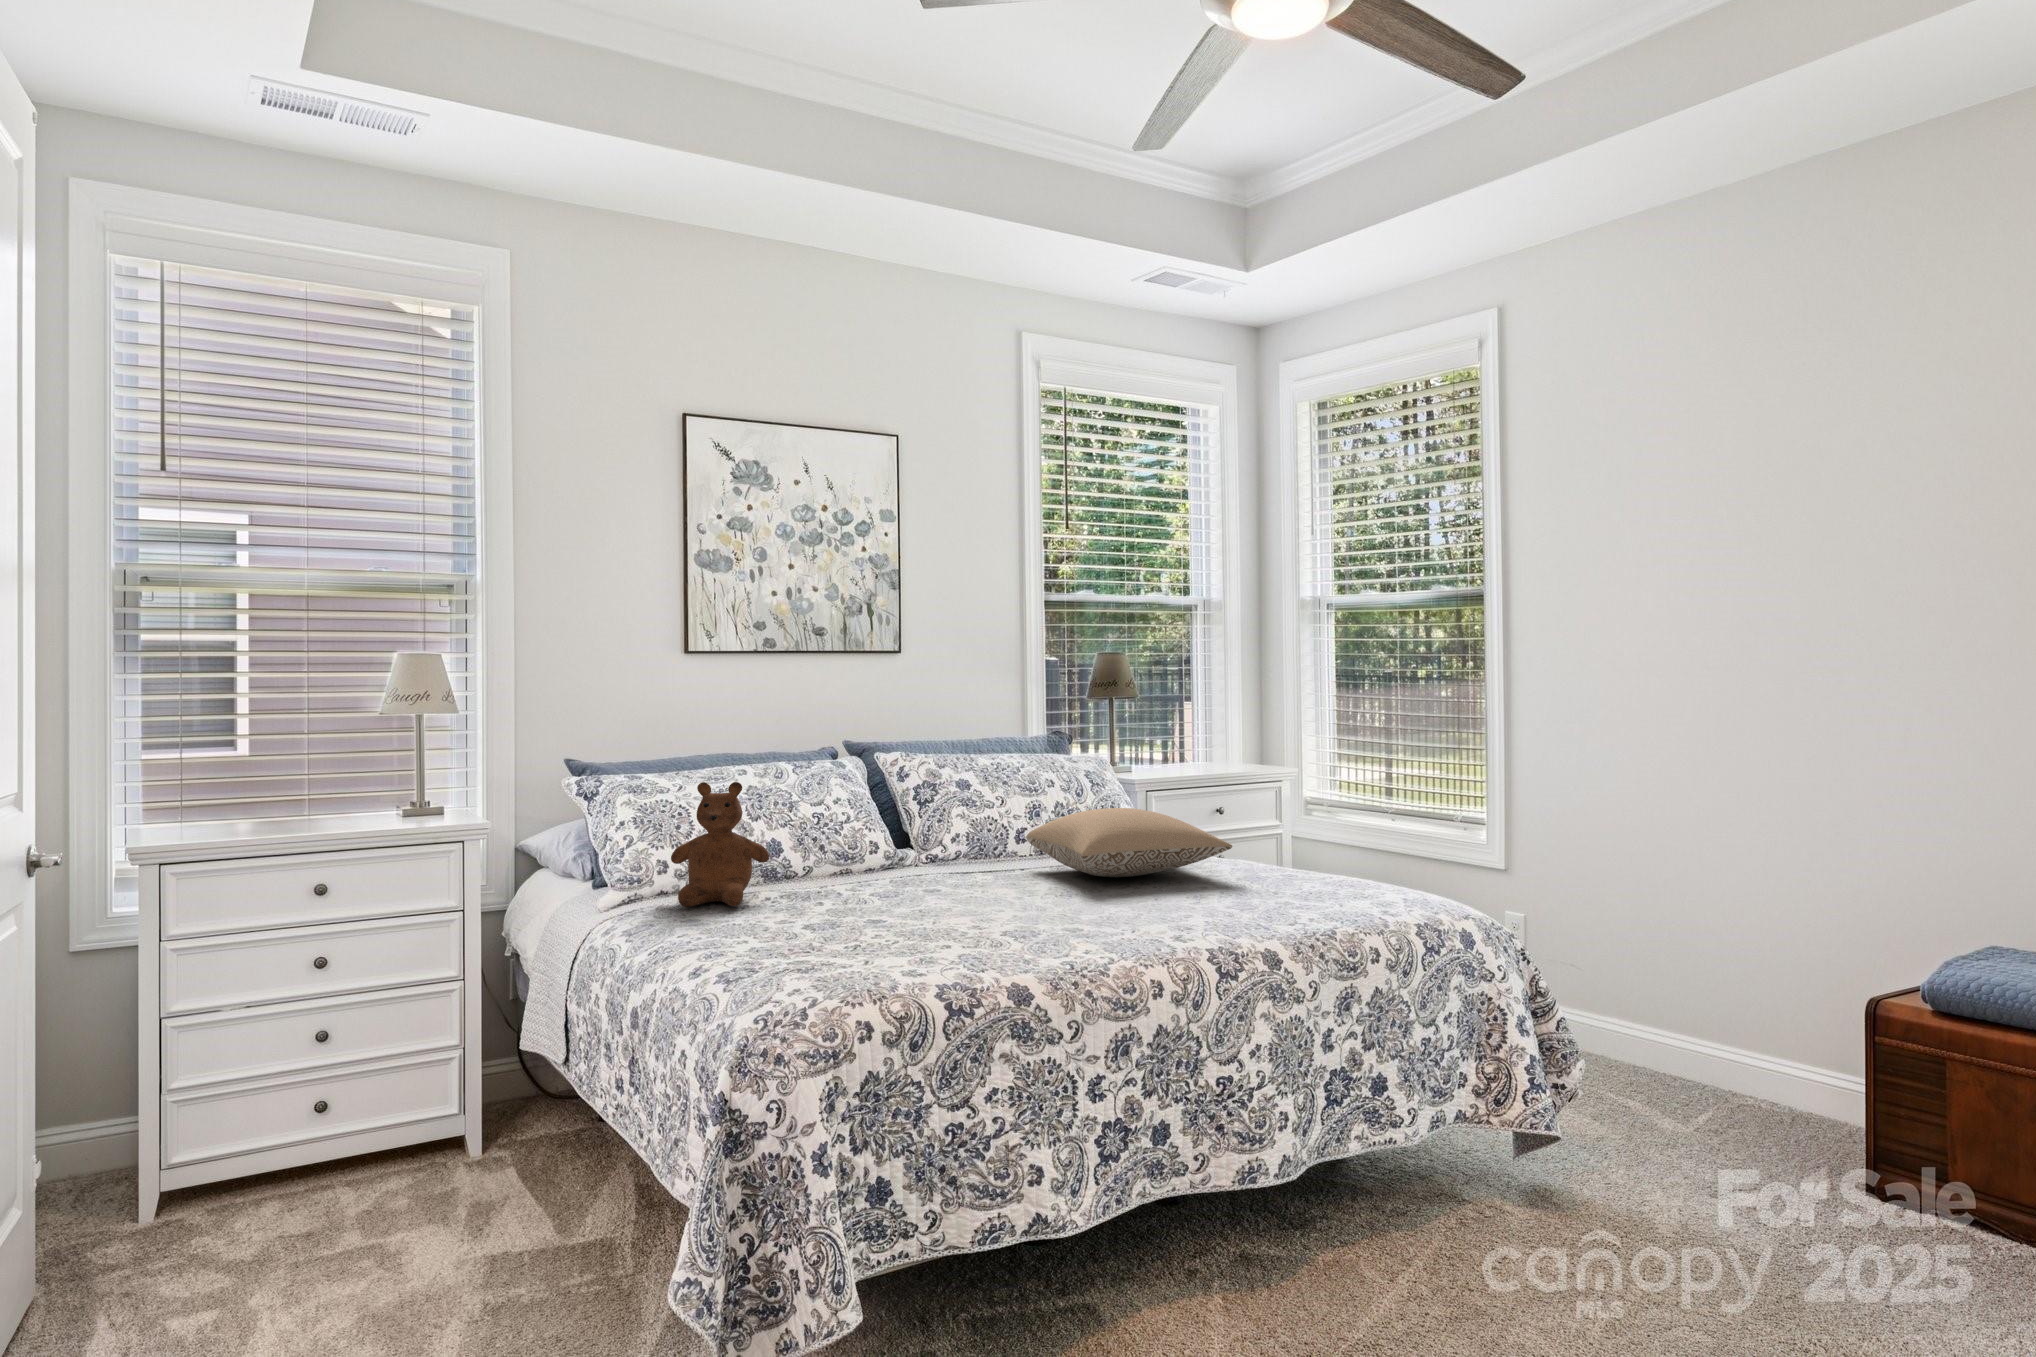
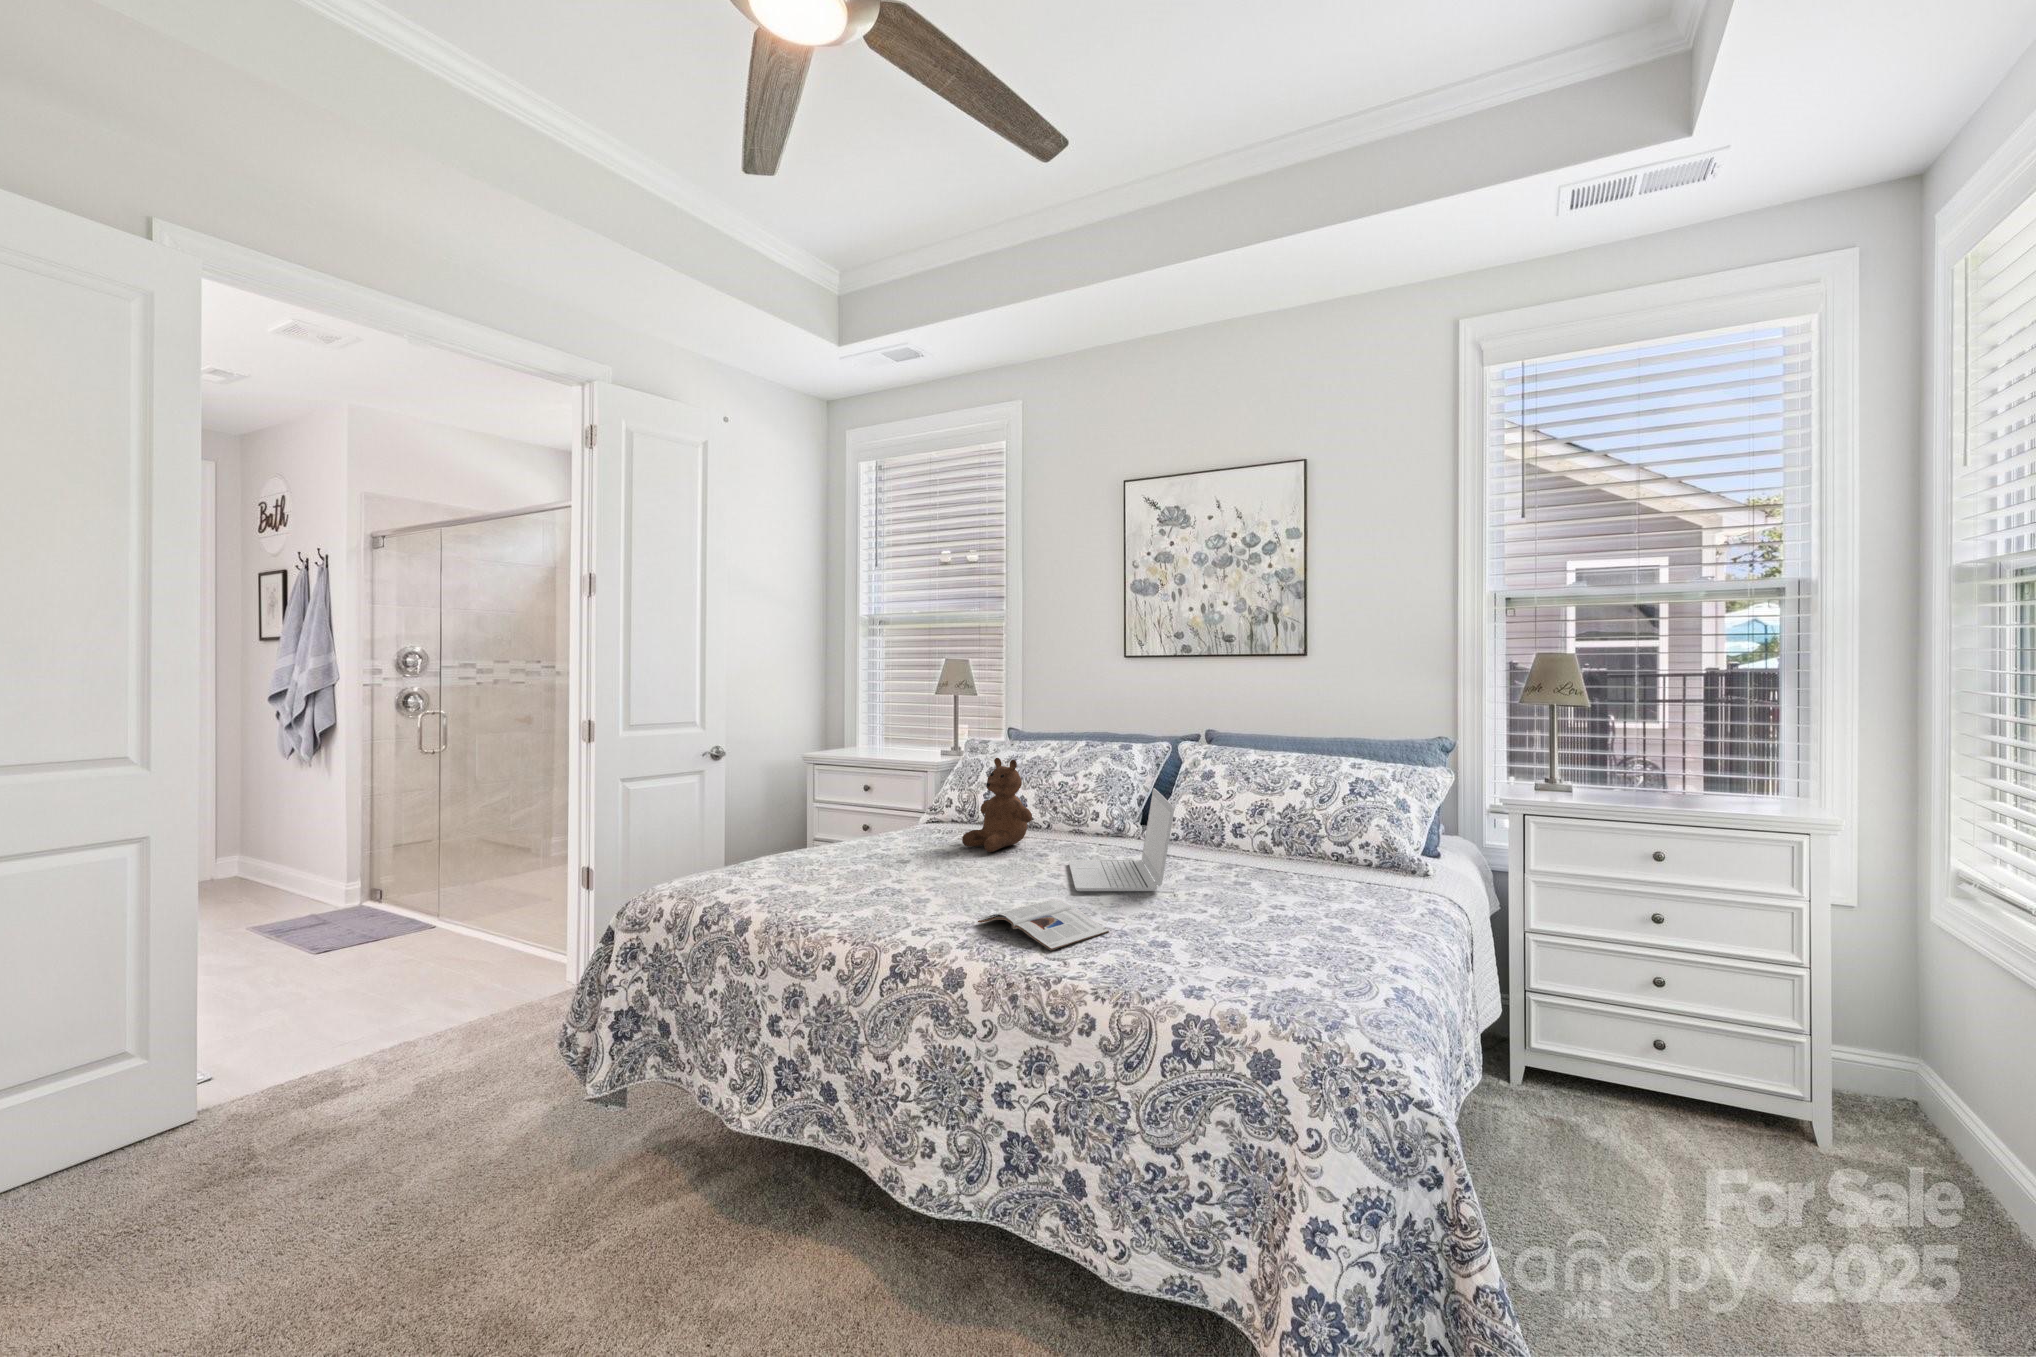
laptop: none [853,798,1016,913] -> present [1069,788,1174,891]
pillow: present [1026,808,1232,877] -> none [1239,819,1430,894]
magazine: none [935,913,1062,950] -> present [978,900,1109,950]

